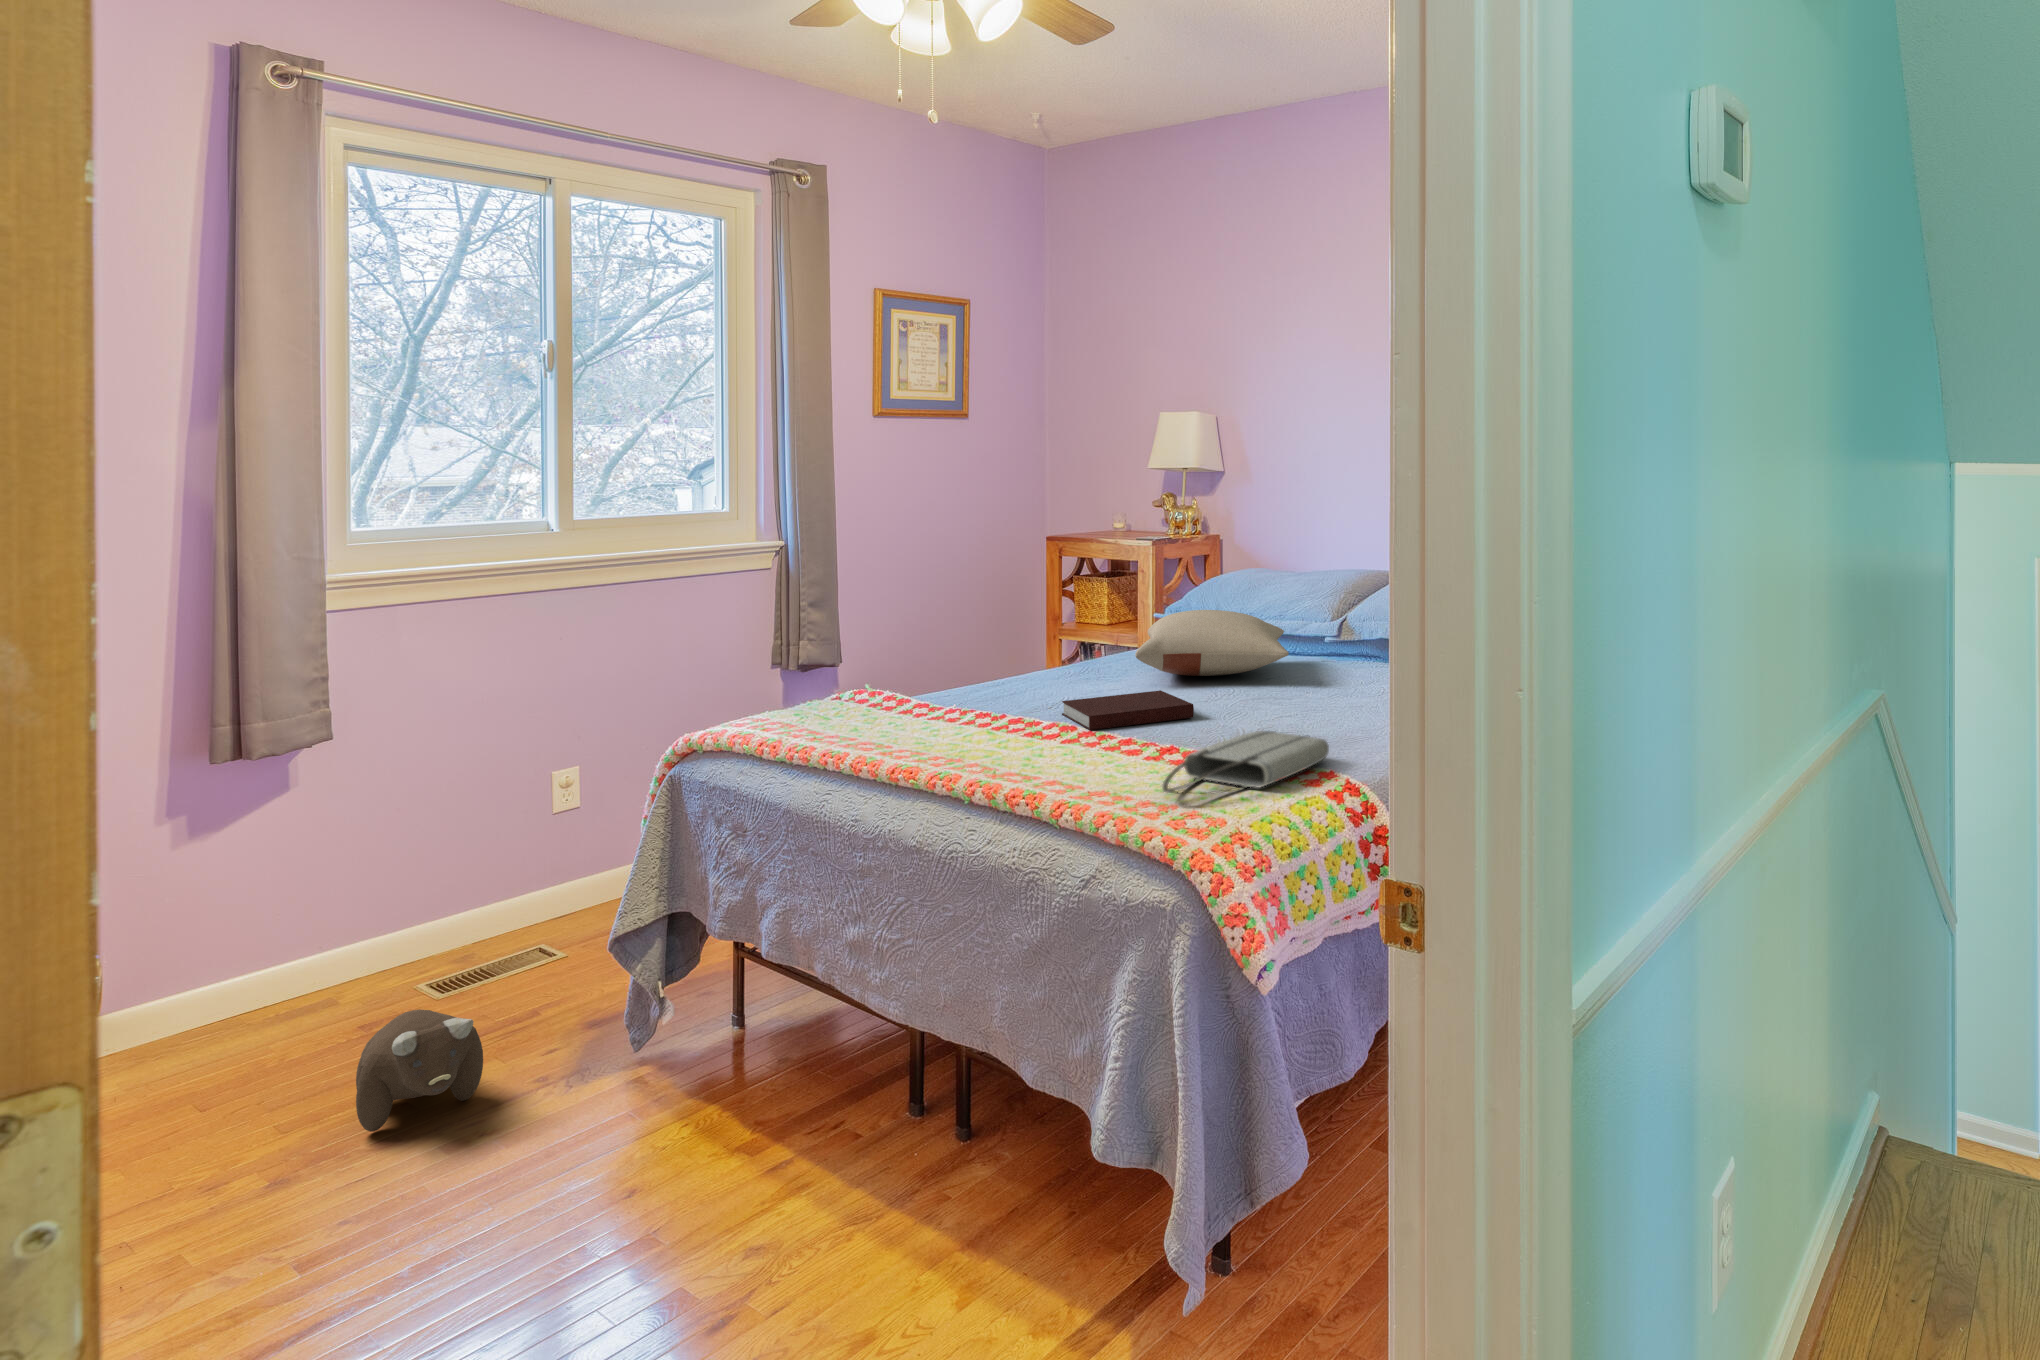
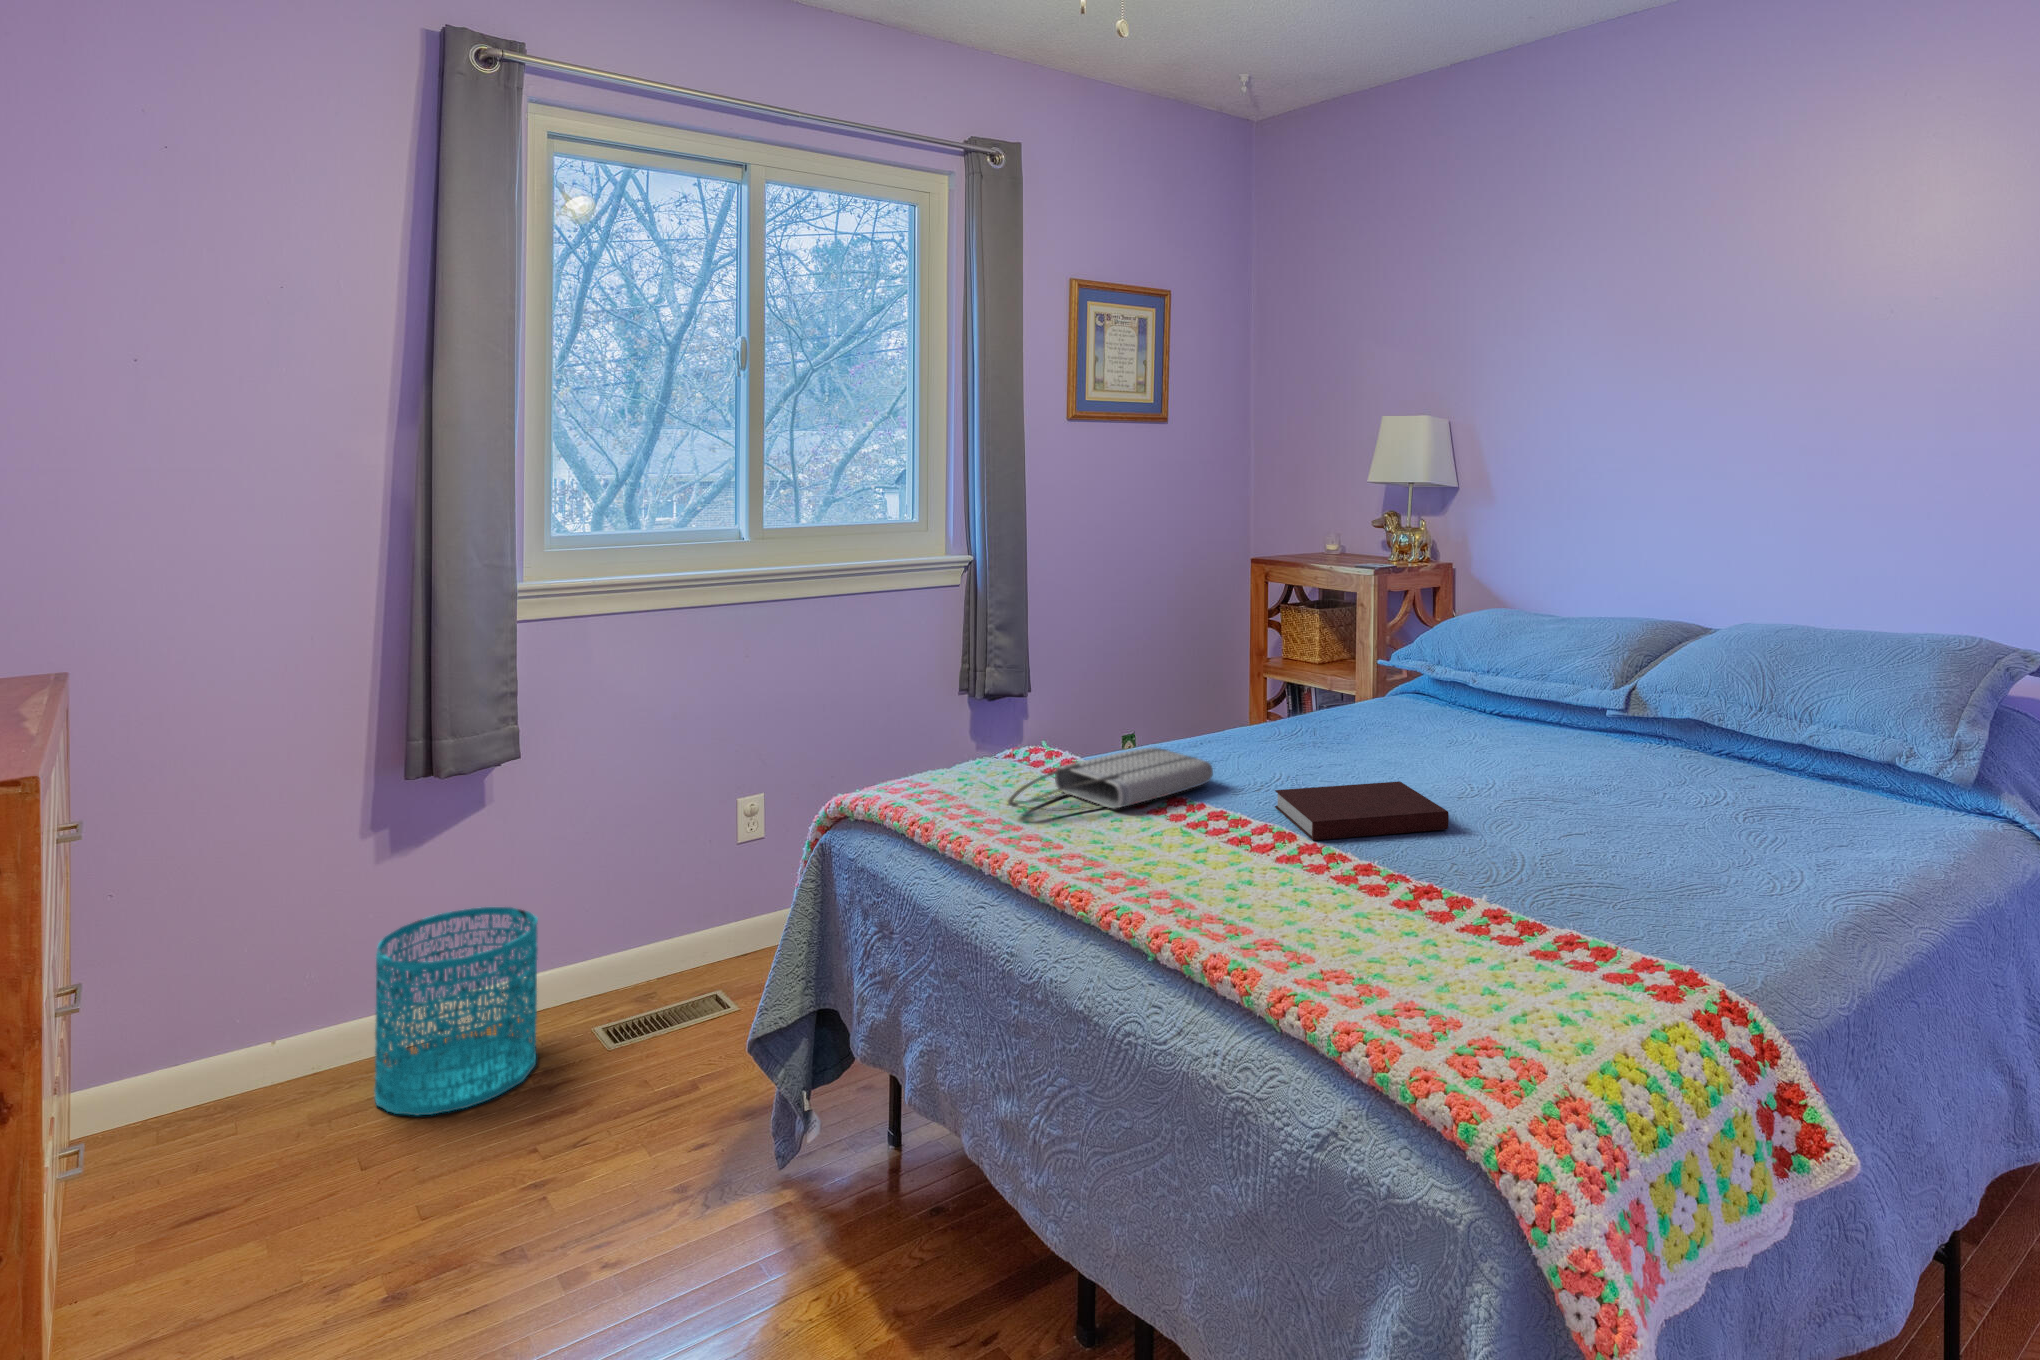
pillow: present [1135,610,1289,676] -> none [1364,668,1565,755]
tote bag: present [1162,731,1329,793] -> present [1008,748,1213,811]
wastebasket: none [192,877,363,1067] -> present [374,907,538,1115]
plush toy: present [356,1009,483,1132] -> none [482,1097,618,1243]

